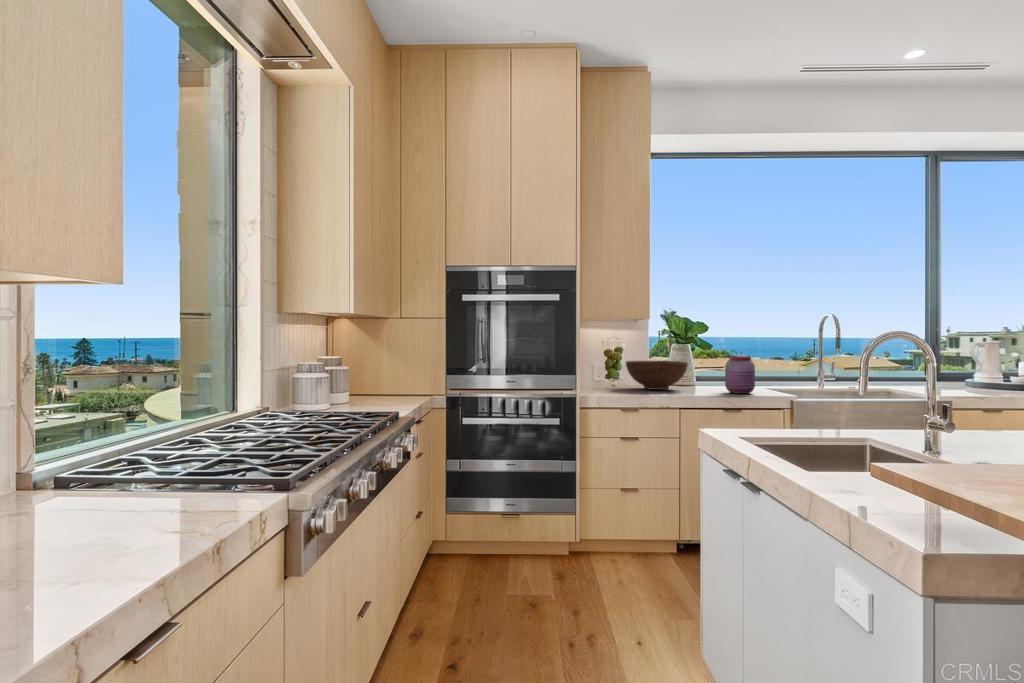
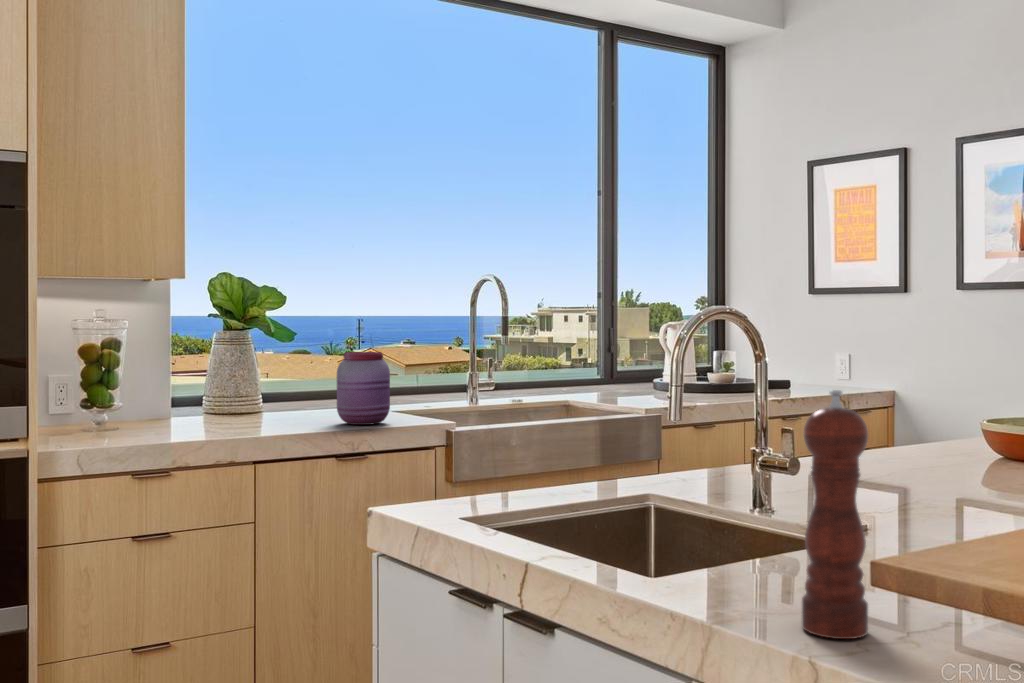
fruit bowl: present [626,361,688,390] -> none [129,365,263,428]
pepper mill: none [874,380,918,518] -> present [802,390,868,639]

